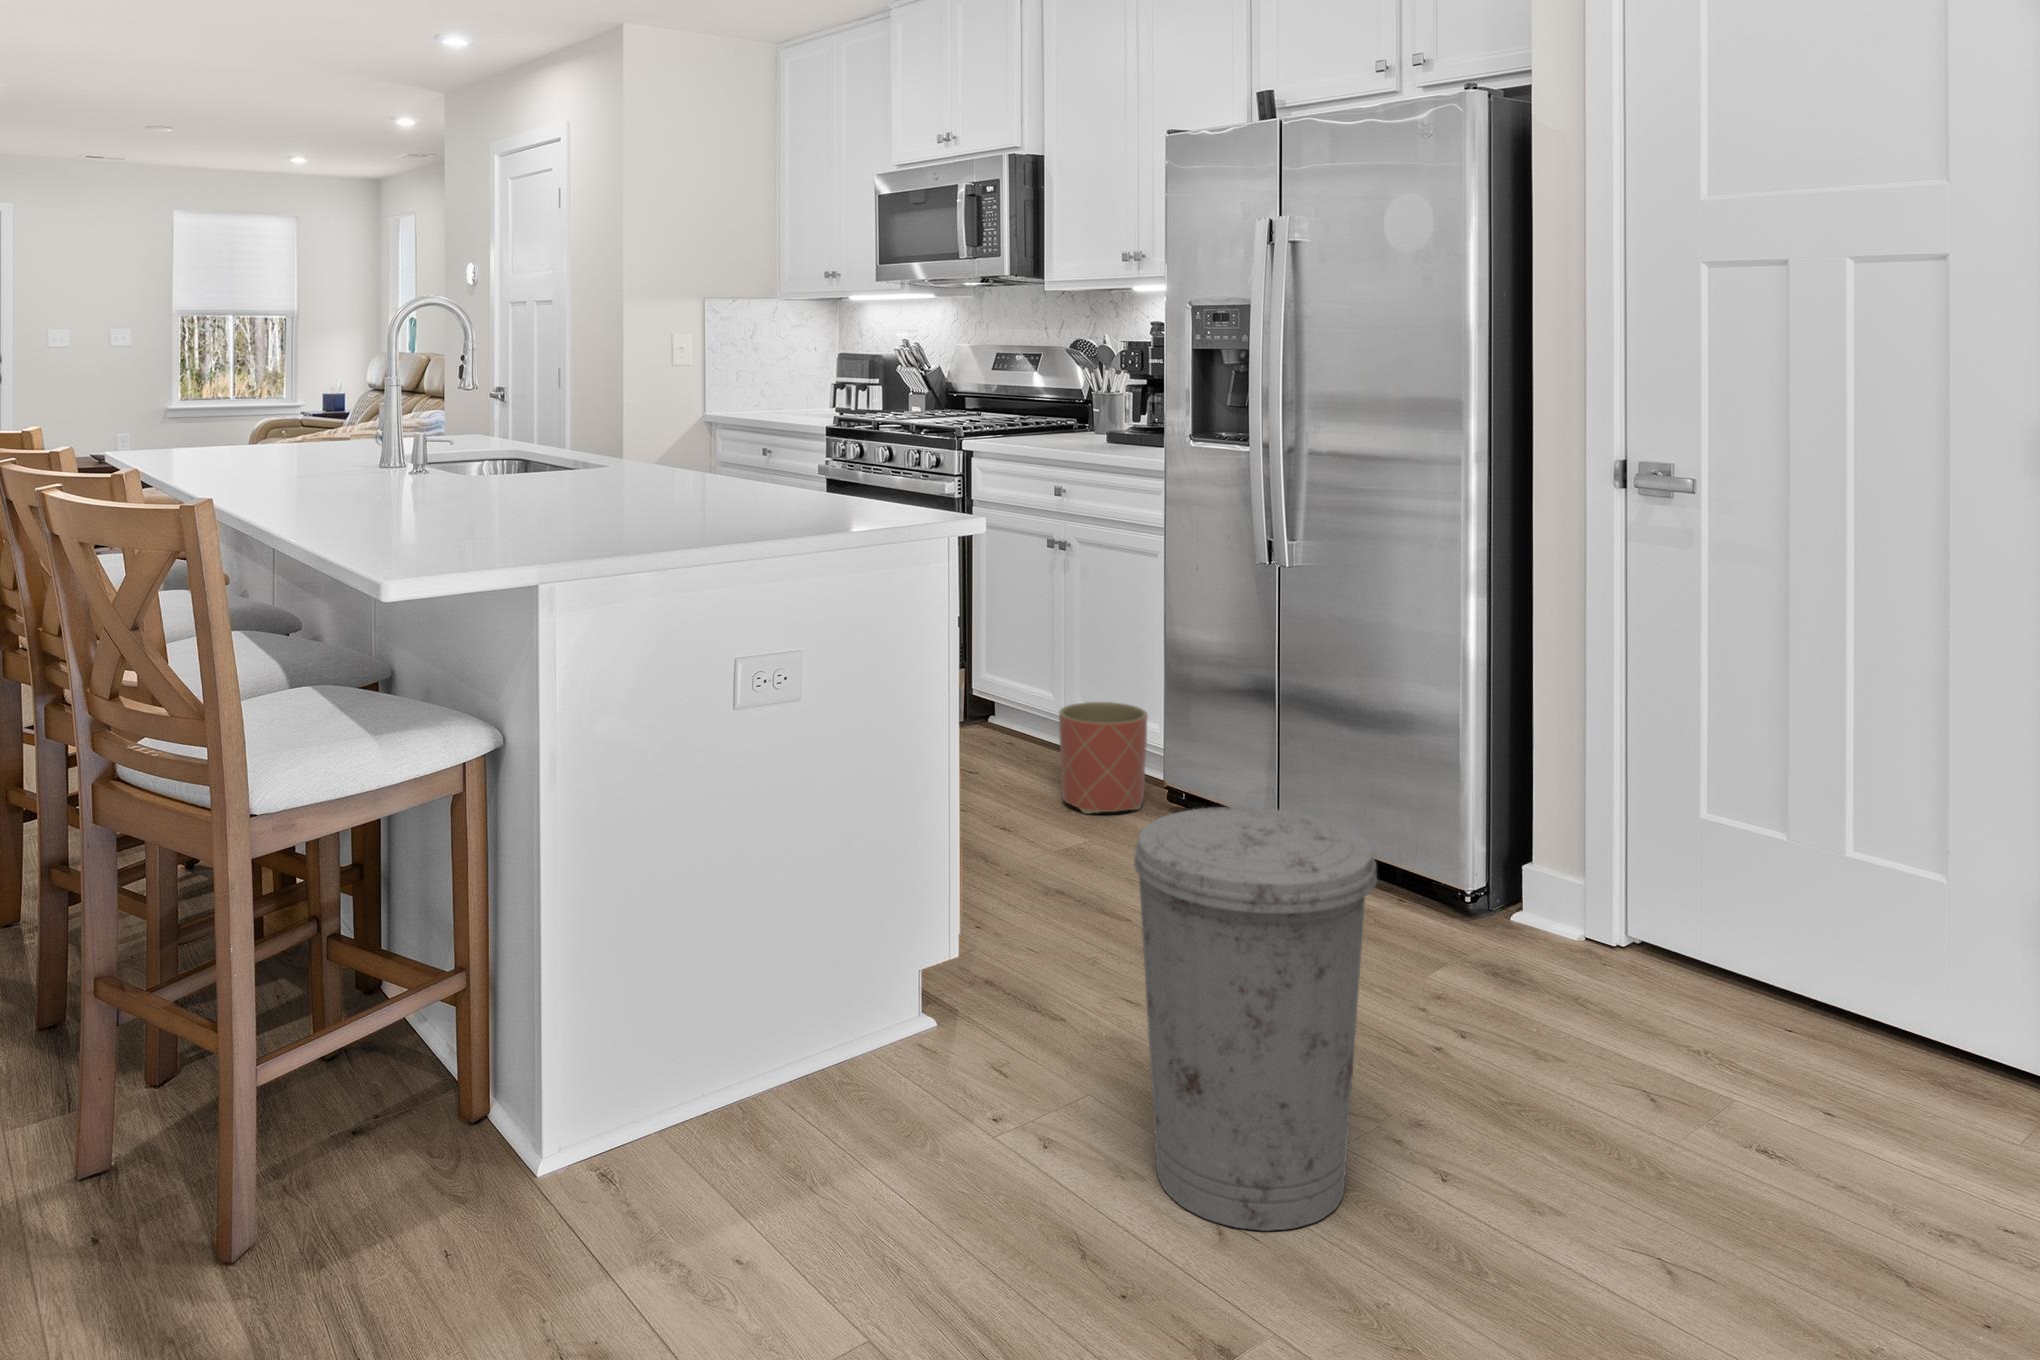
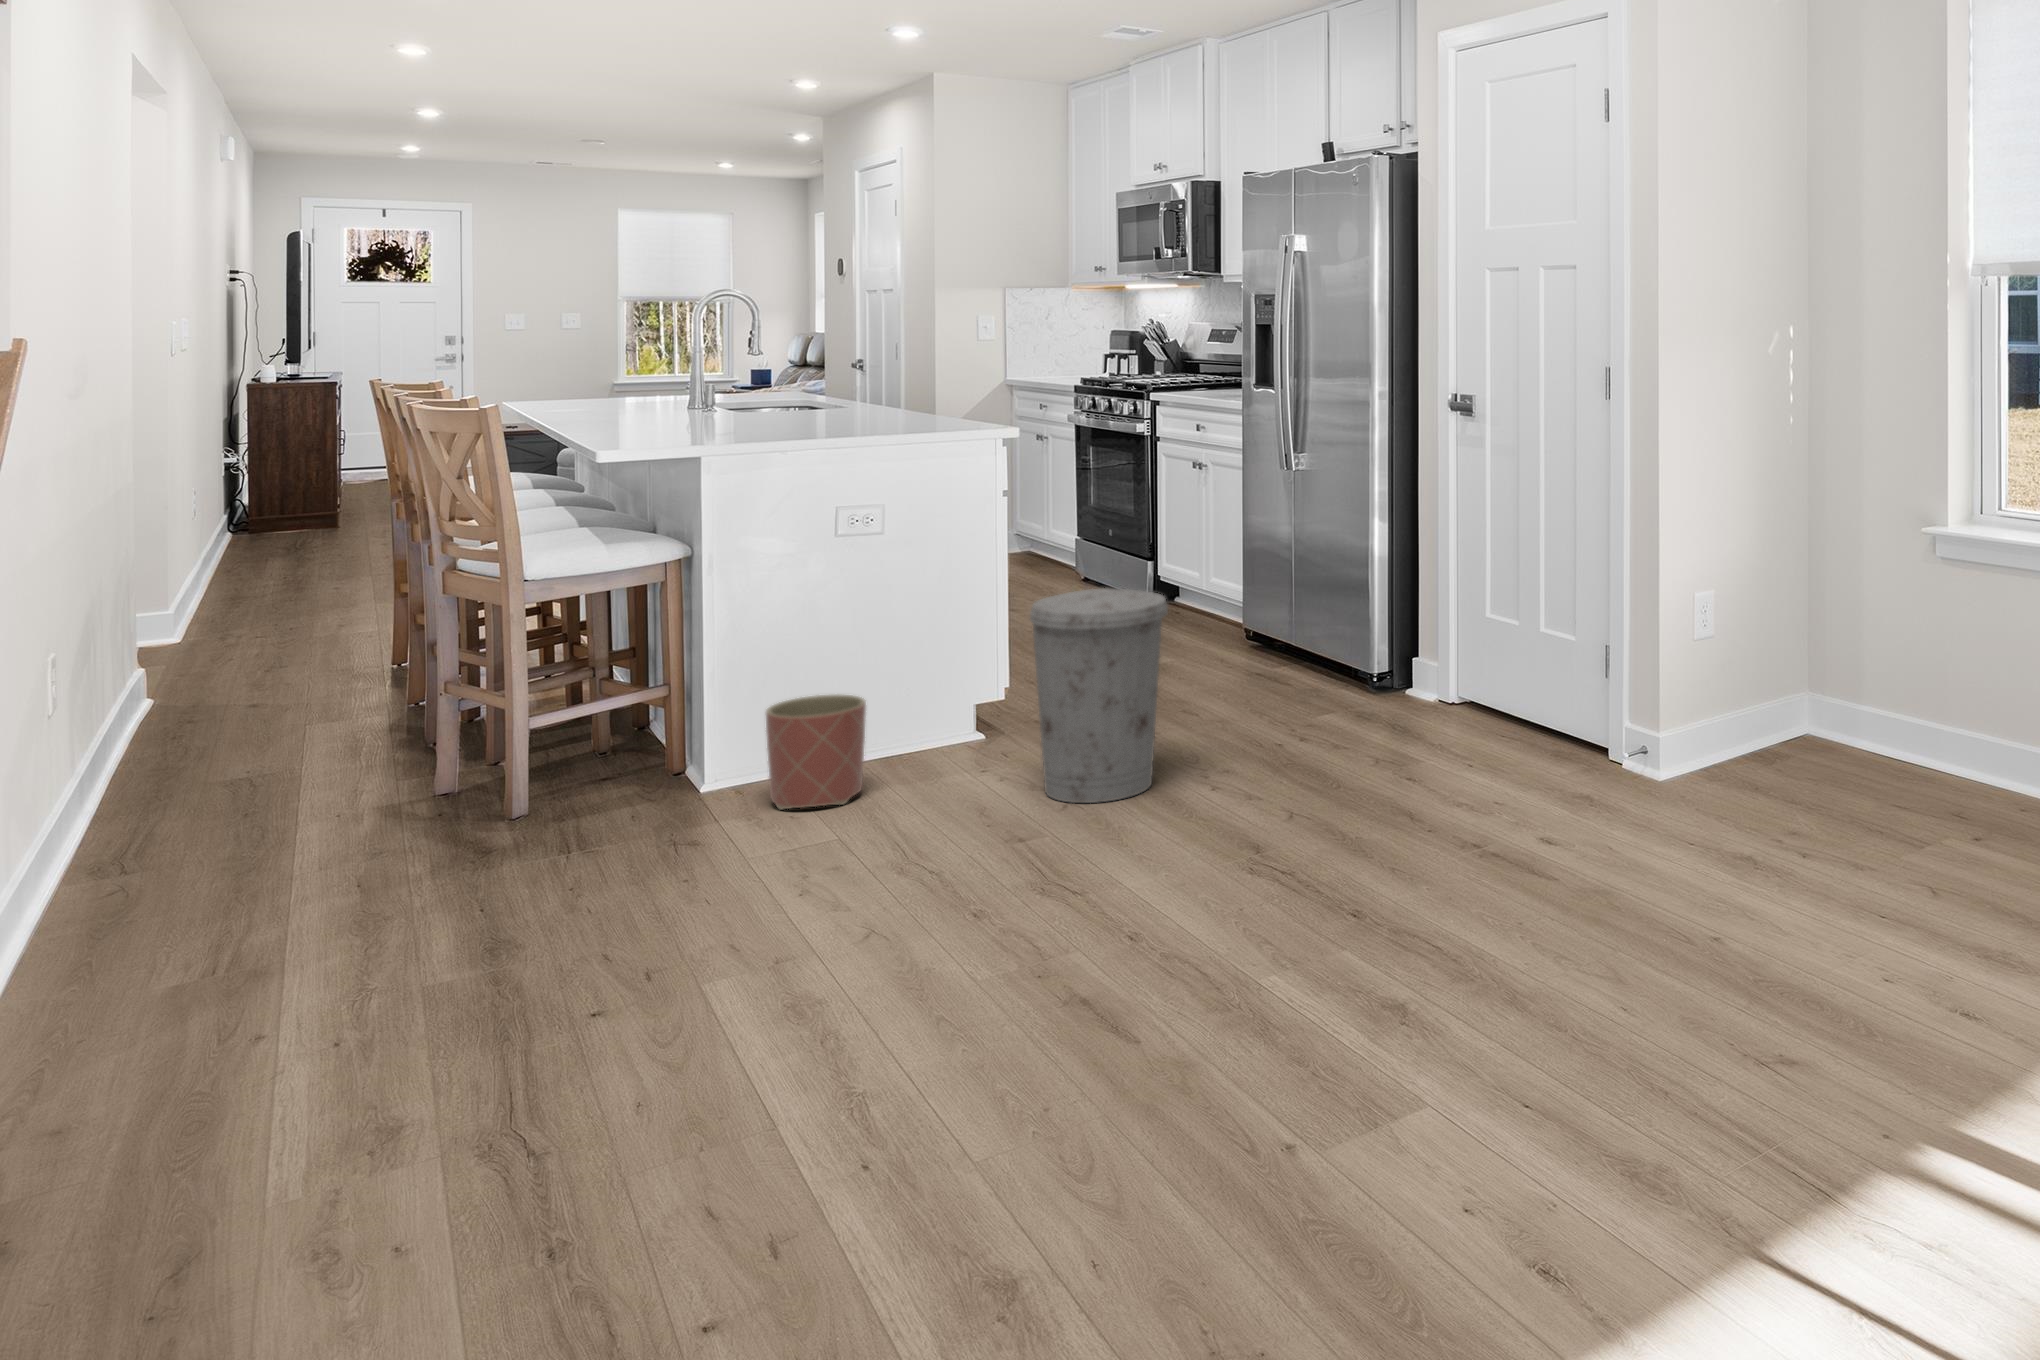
planter: present [1059,702,1147,814] -> present [766,694,866,810]

